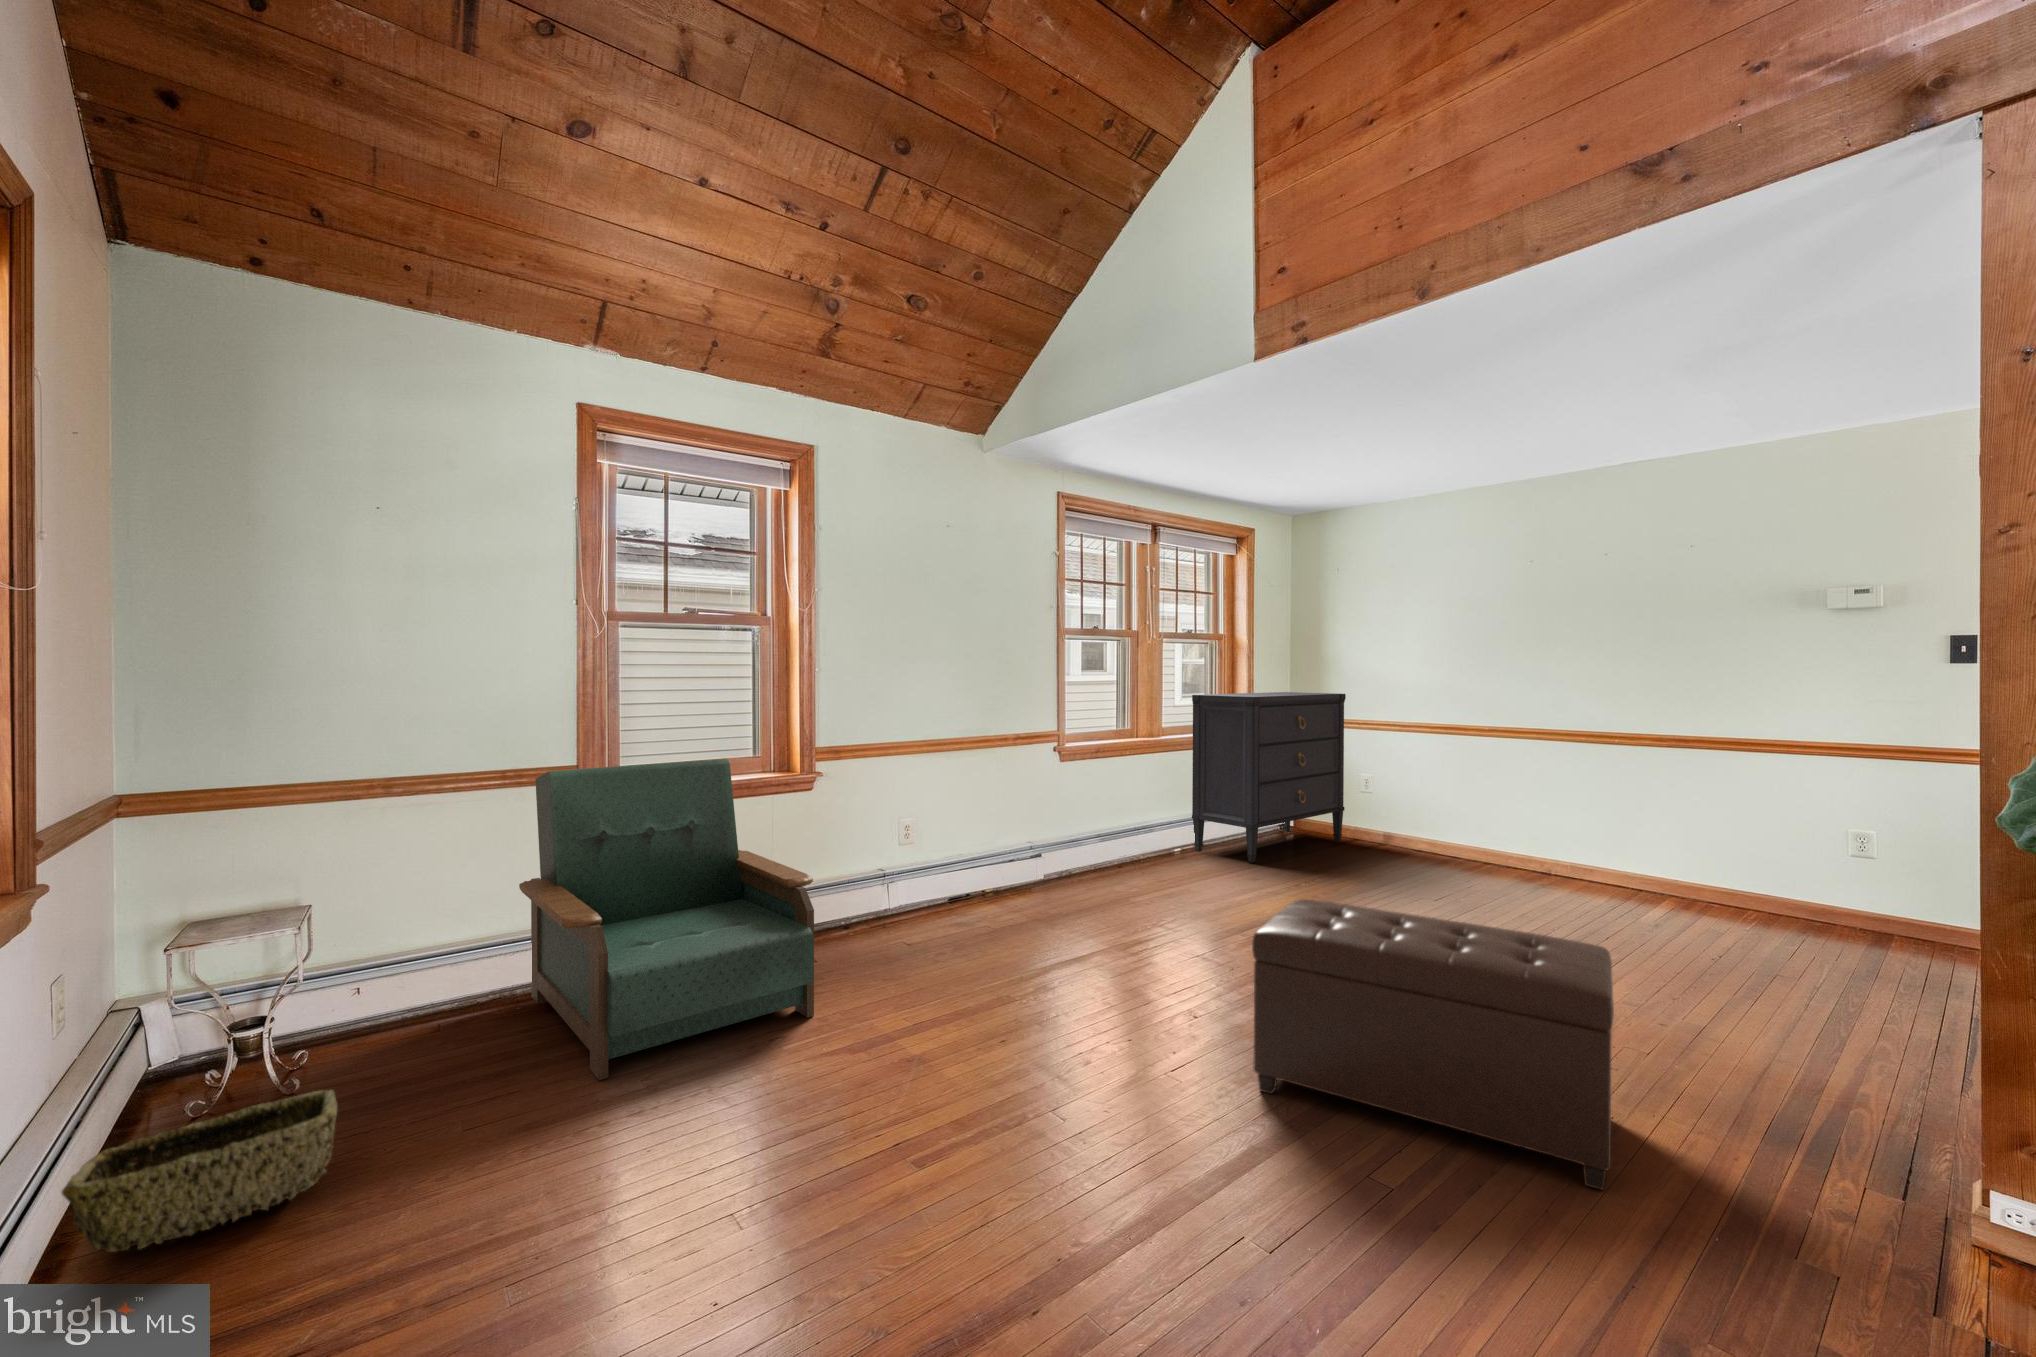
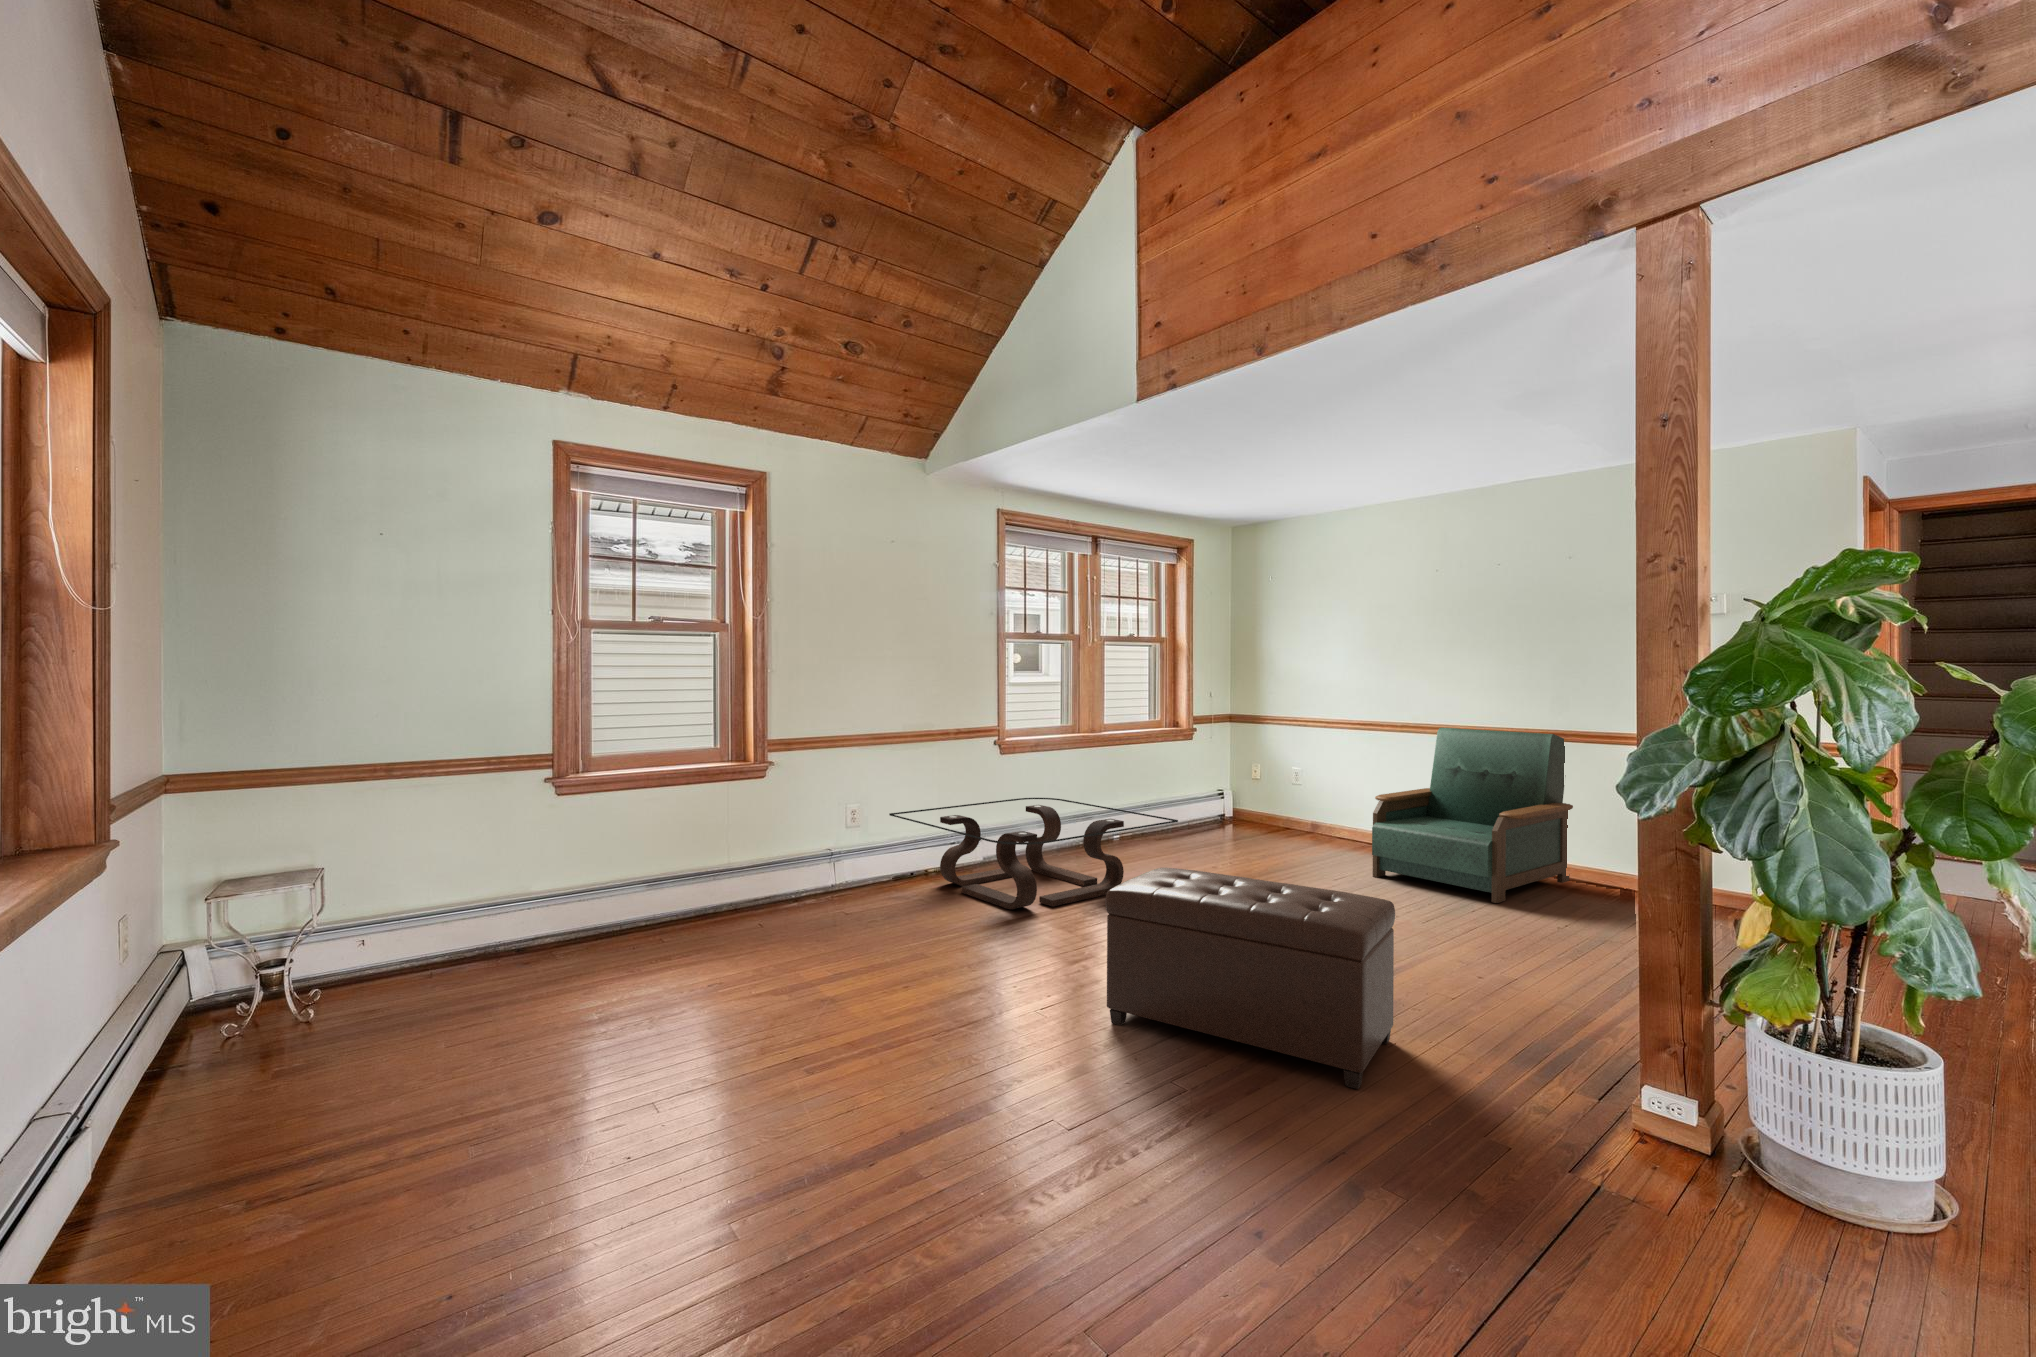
dresser: present [1192,692,1346,863] -> none [1131,693,1279,850]
armchair: present [519,759,814,1080] -> present [1372,728,1573,903]
coffee table: none [946,807,1268,936] -> present [889,798,1178,909]
woven basket: present [61,1090,337,1252] -> none [142,1008,349,1117]

